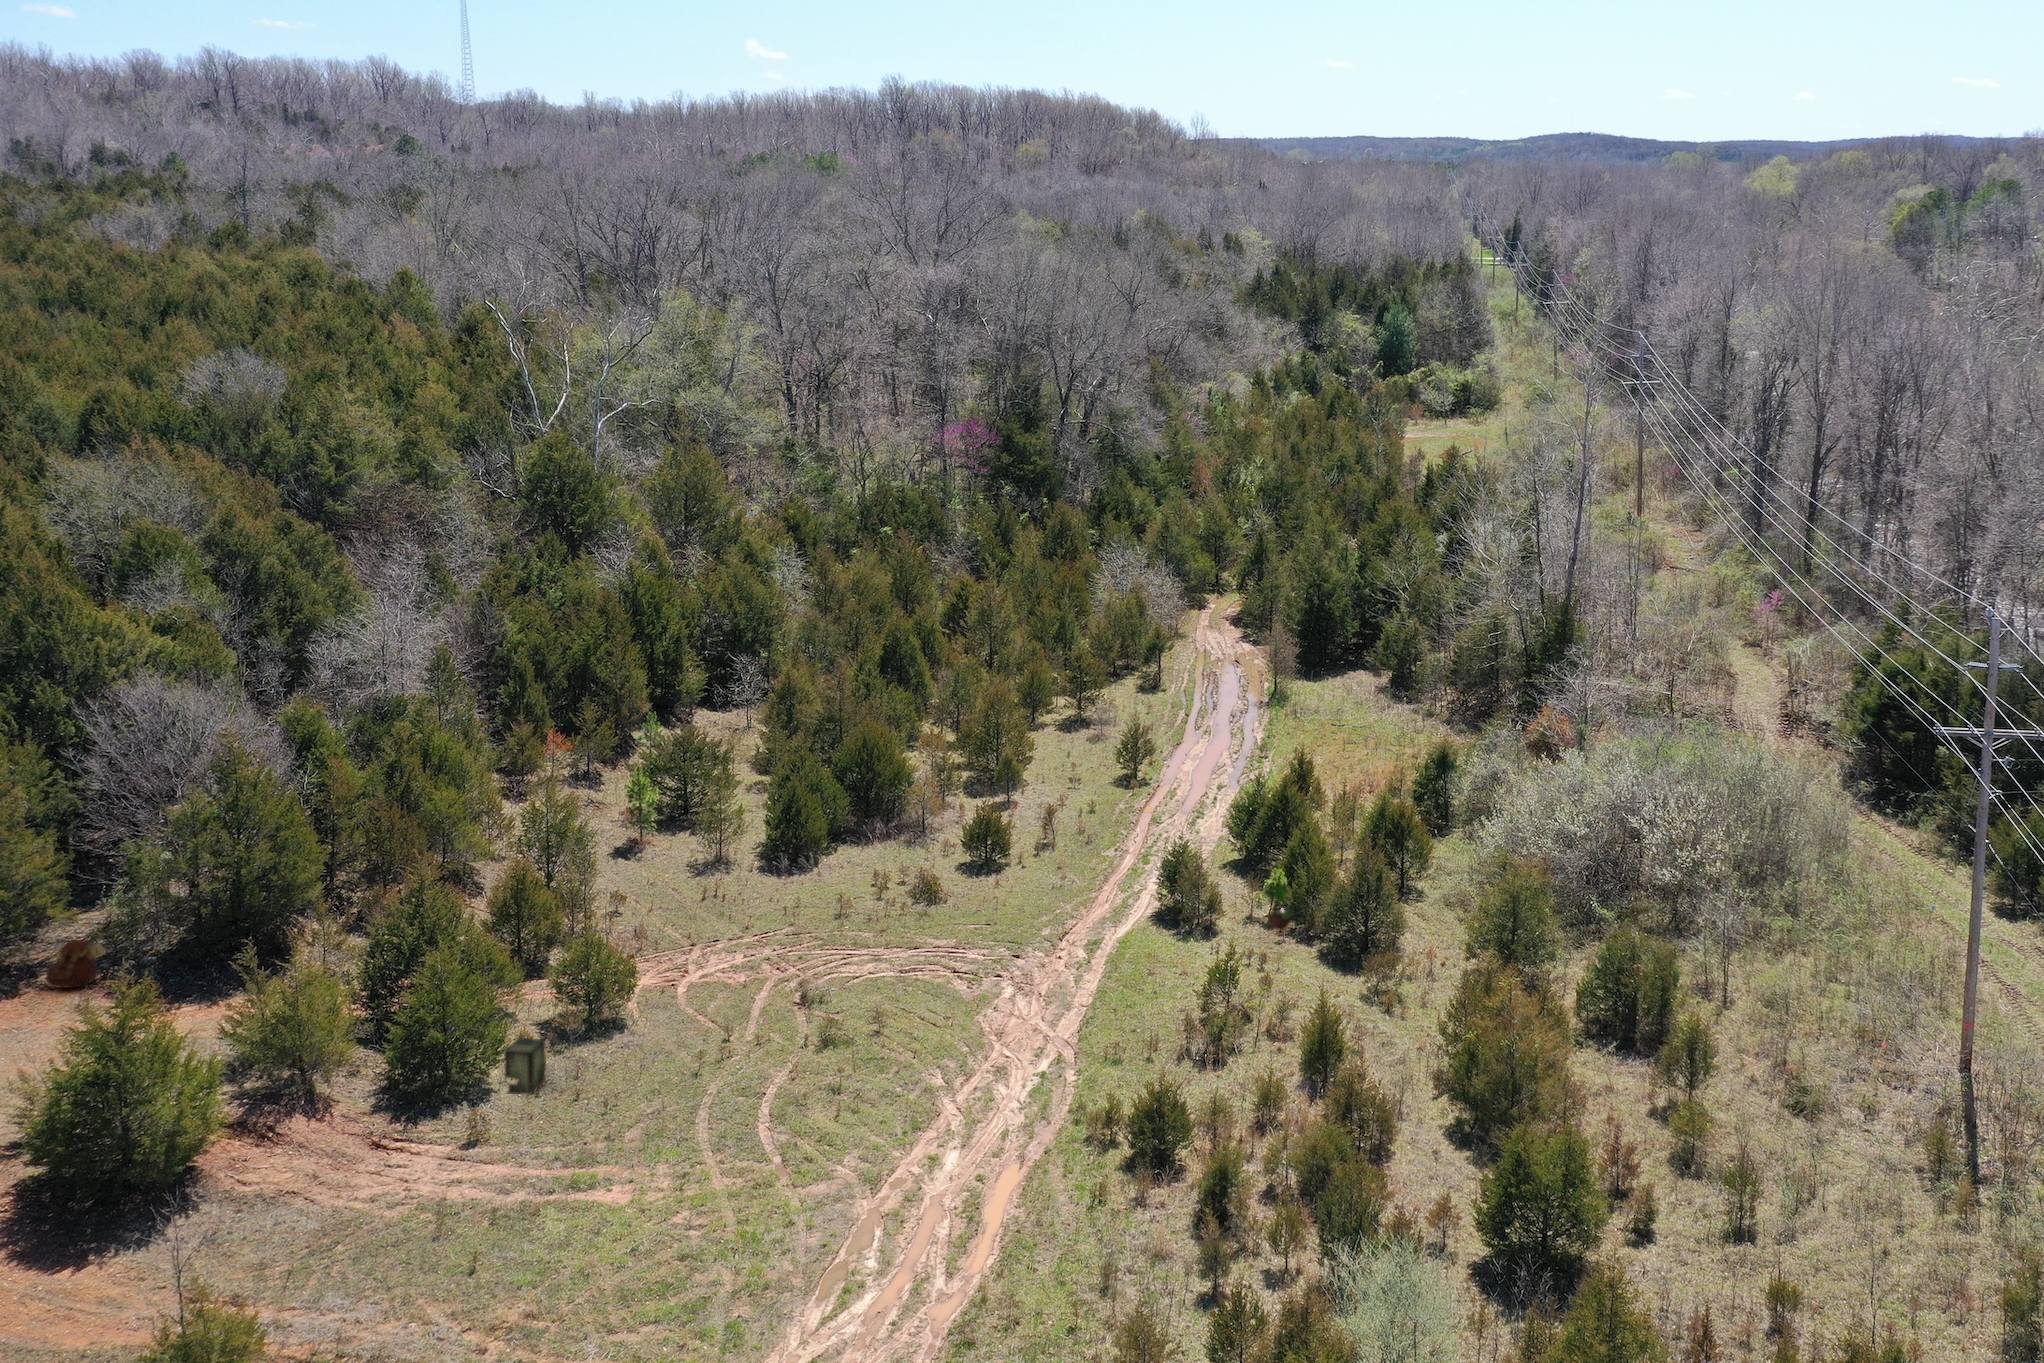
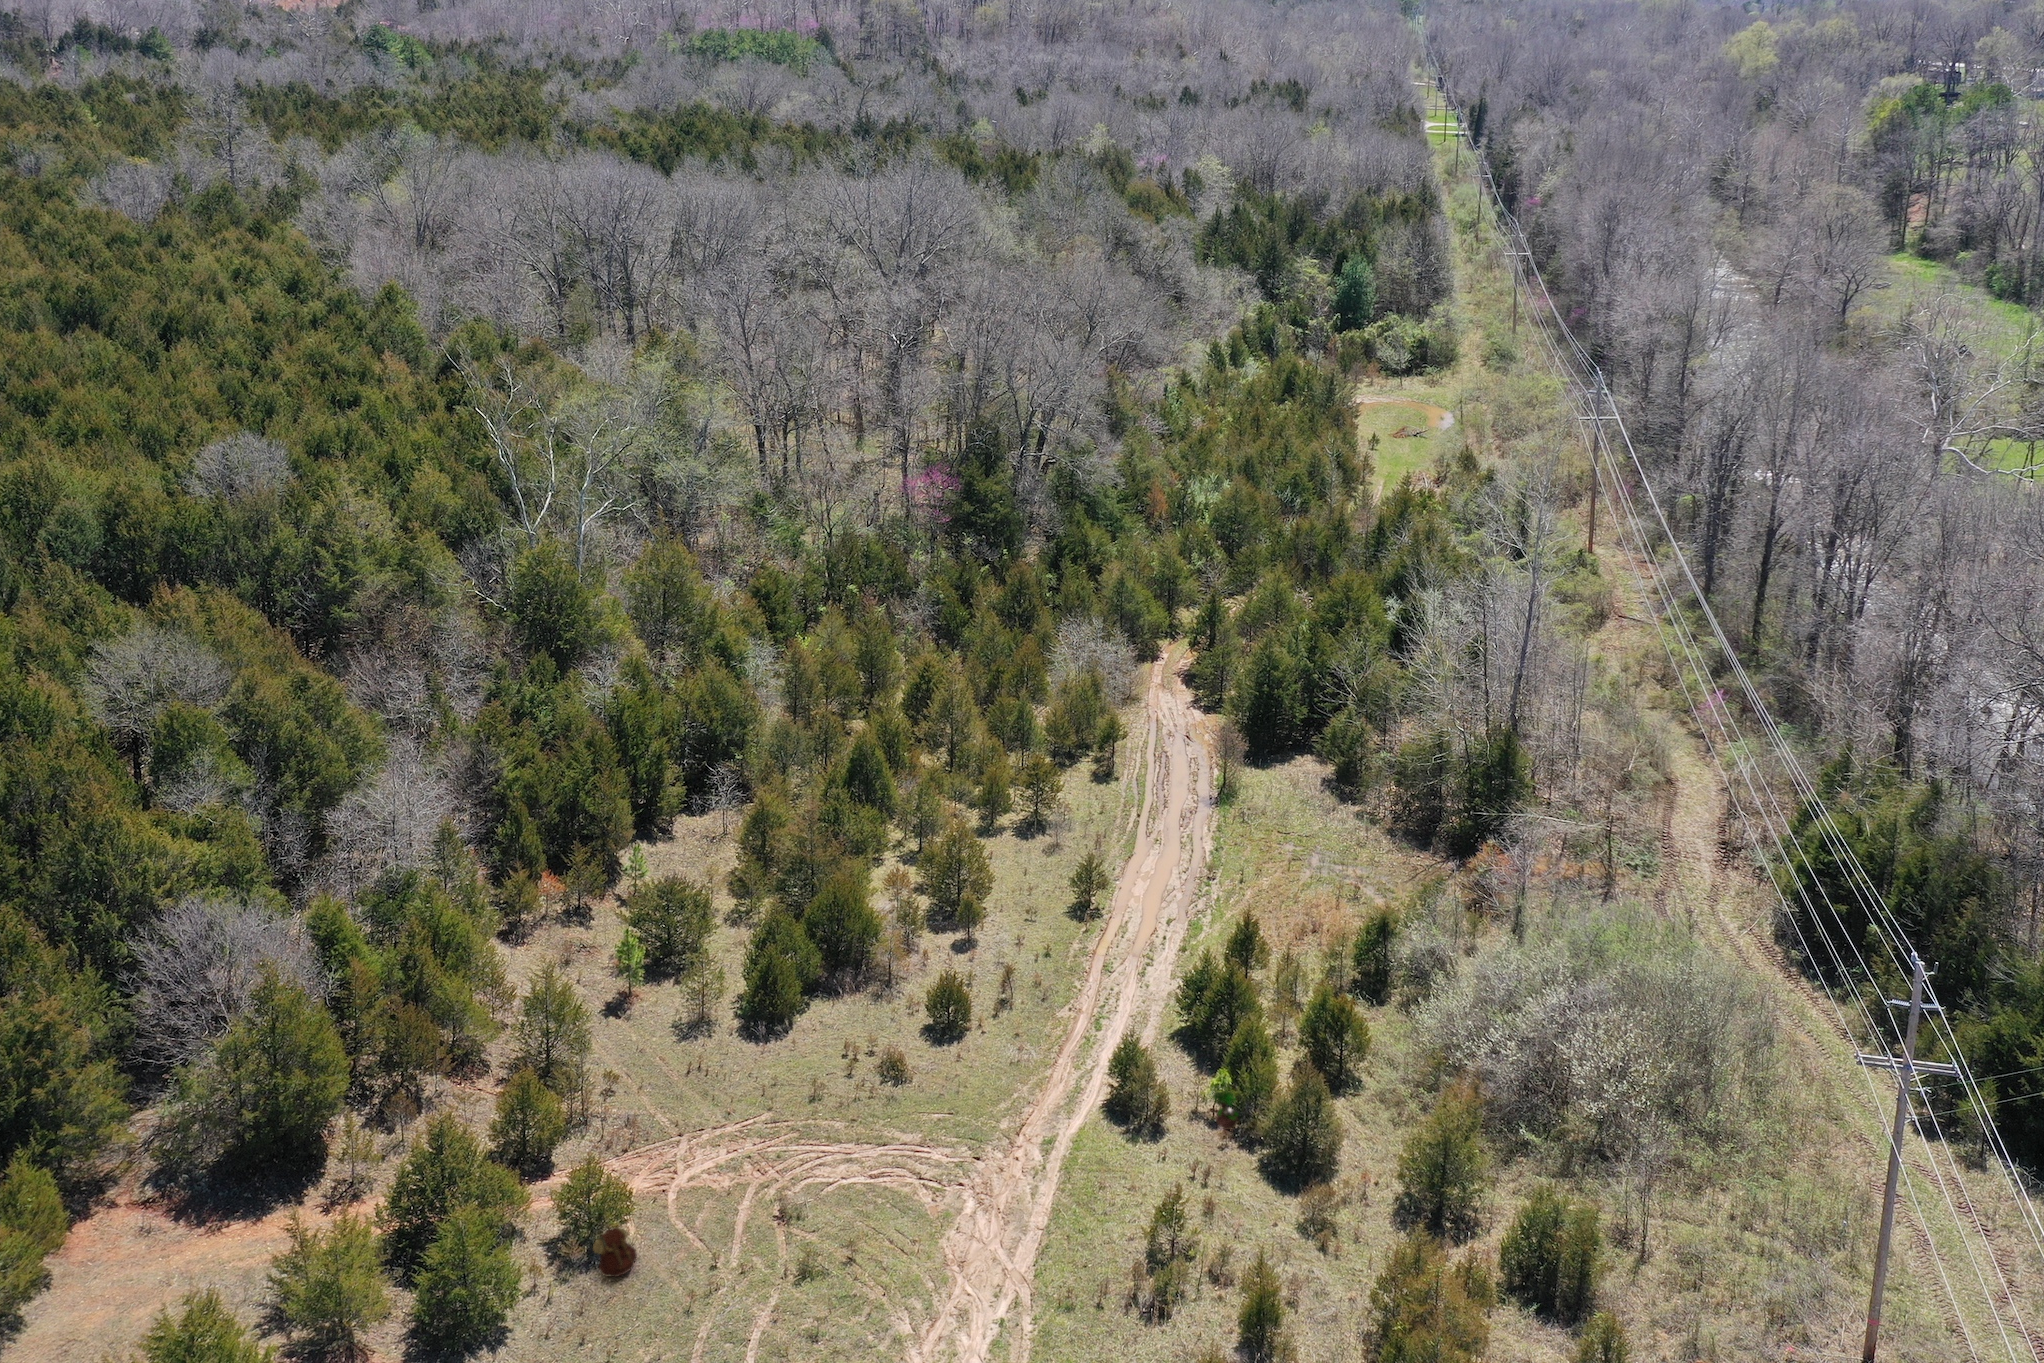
backpack: present [46,940,105,988] -> present [593,1227,637,1277]
storage box: present [504,1038,546,1094] -> none [516,1279,552,1336]

